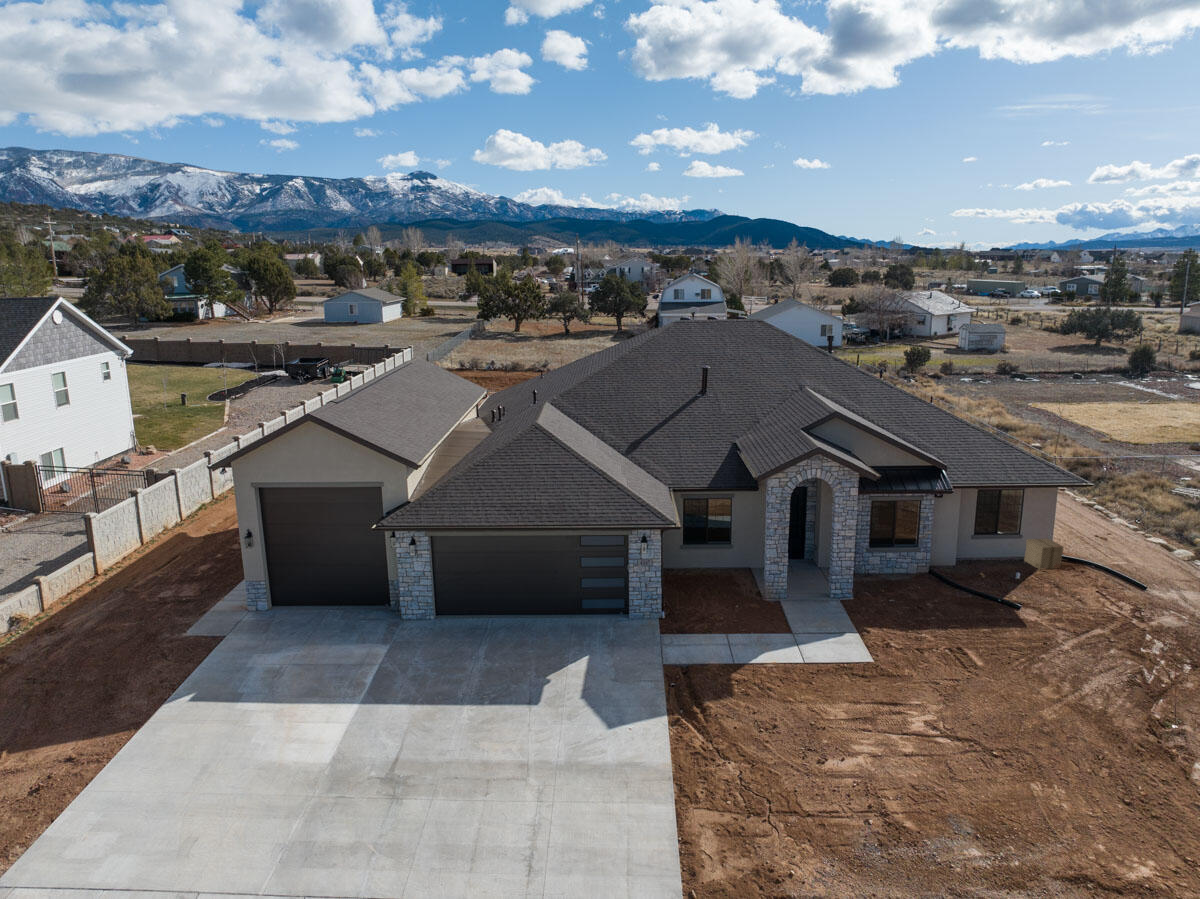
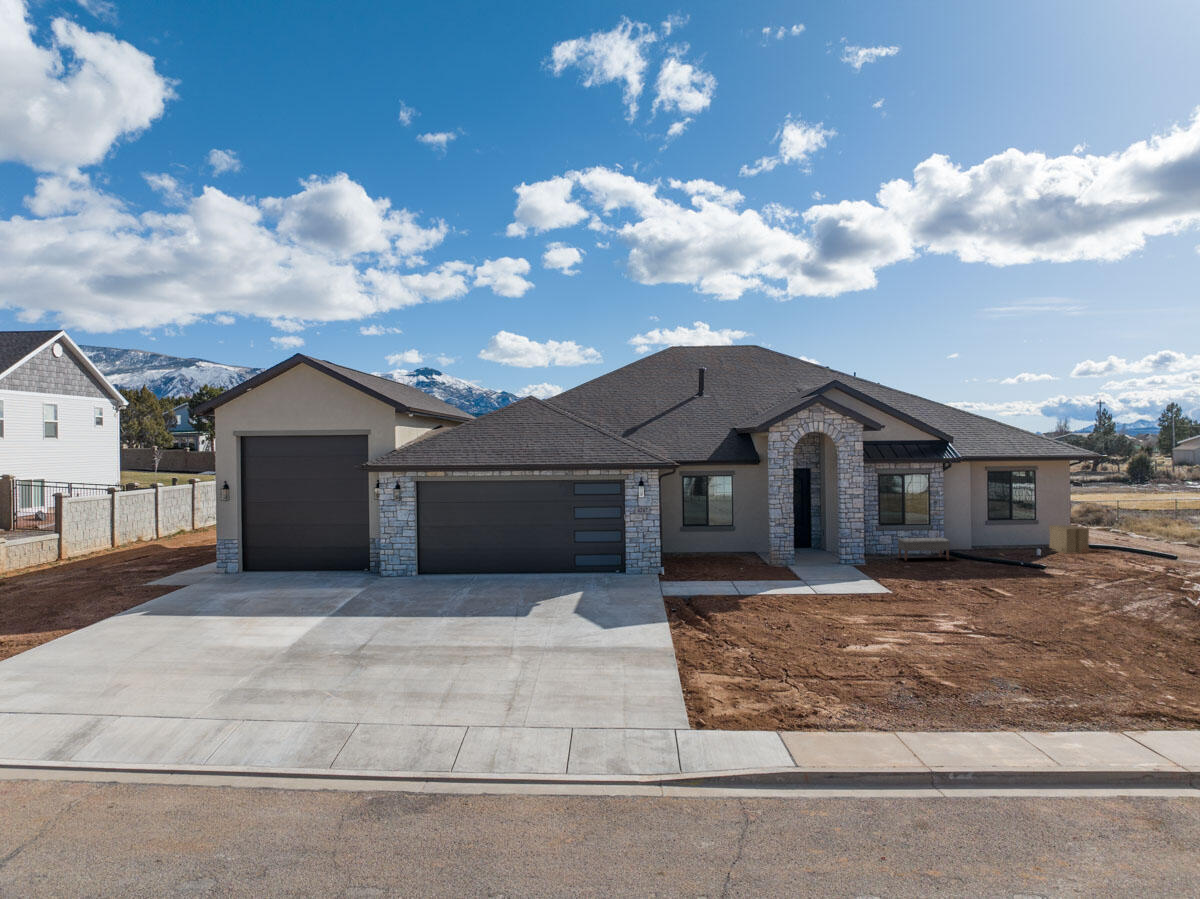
bench: none [883,560,933,585] -> present [898,538,950,561]

